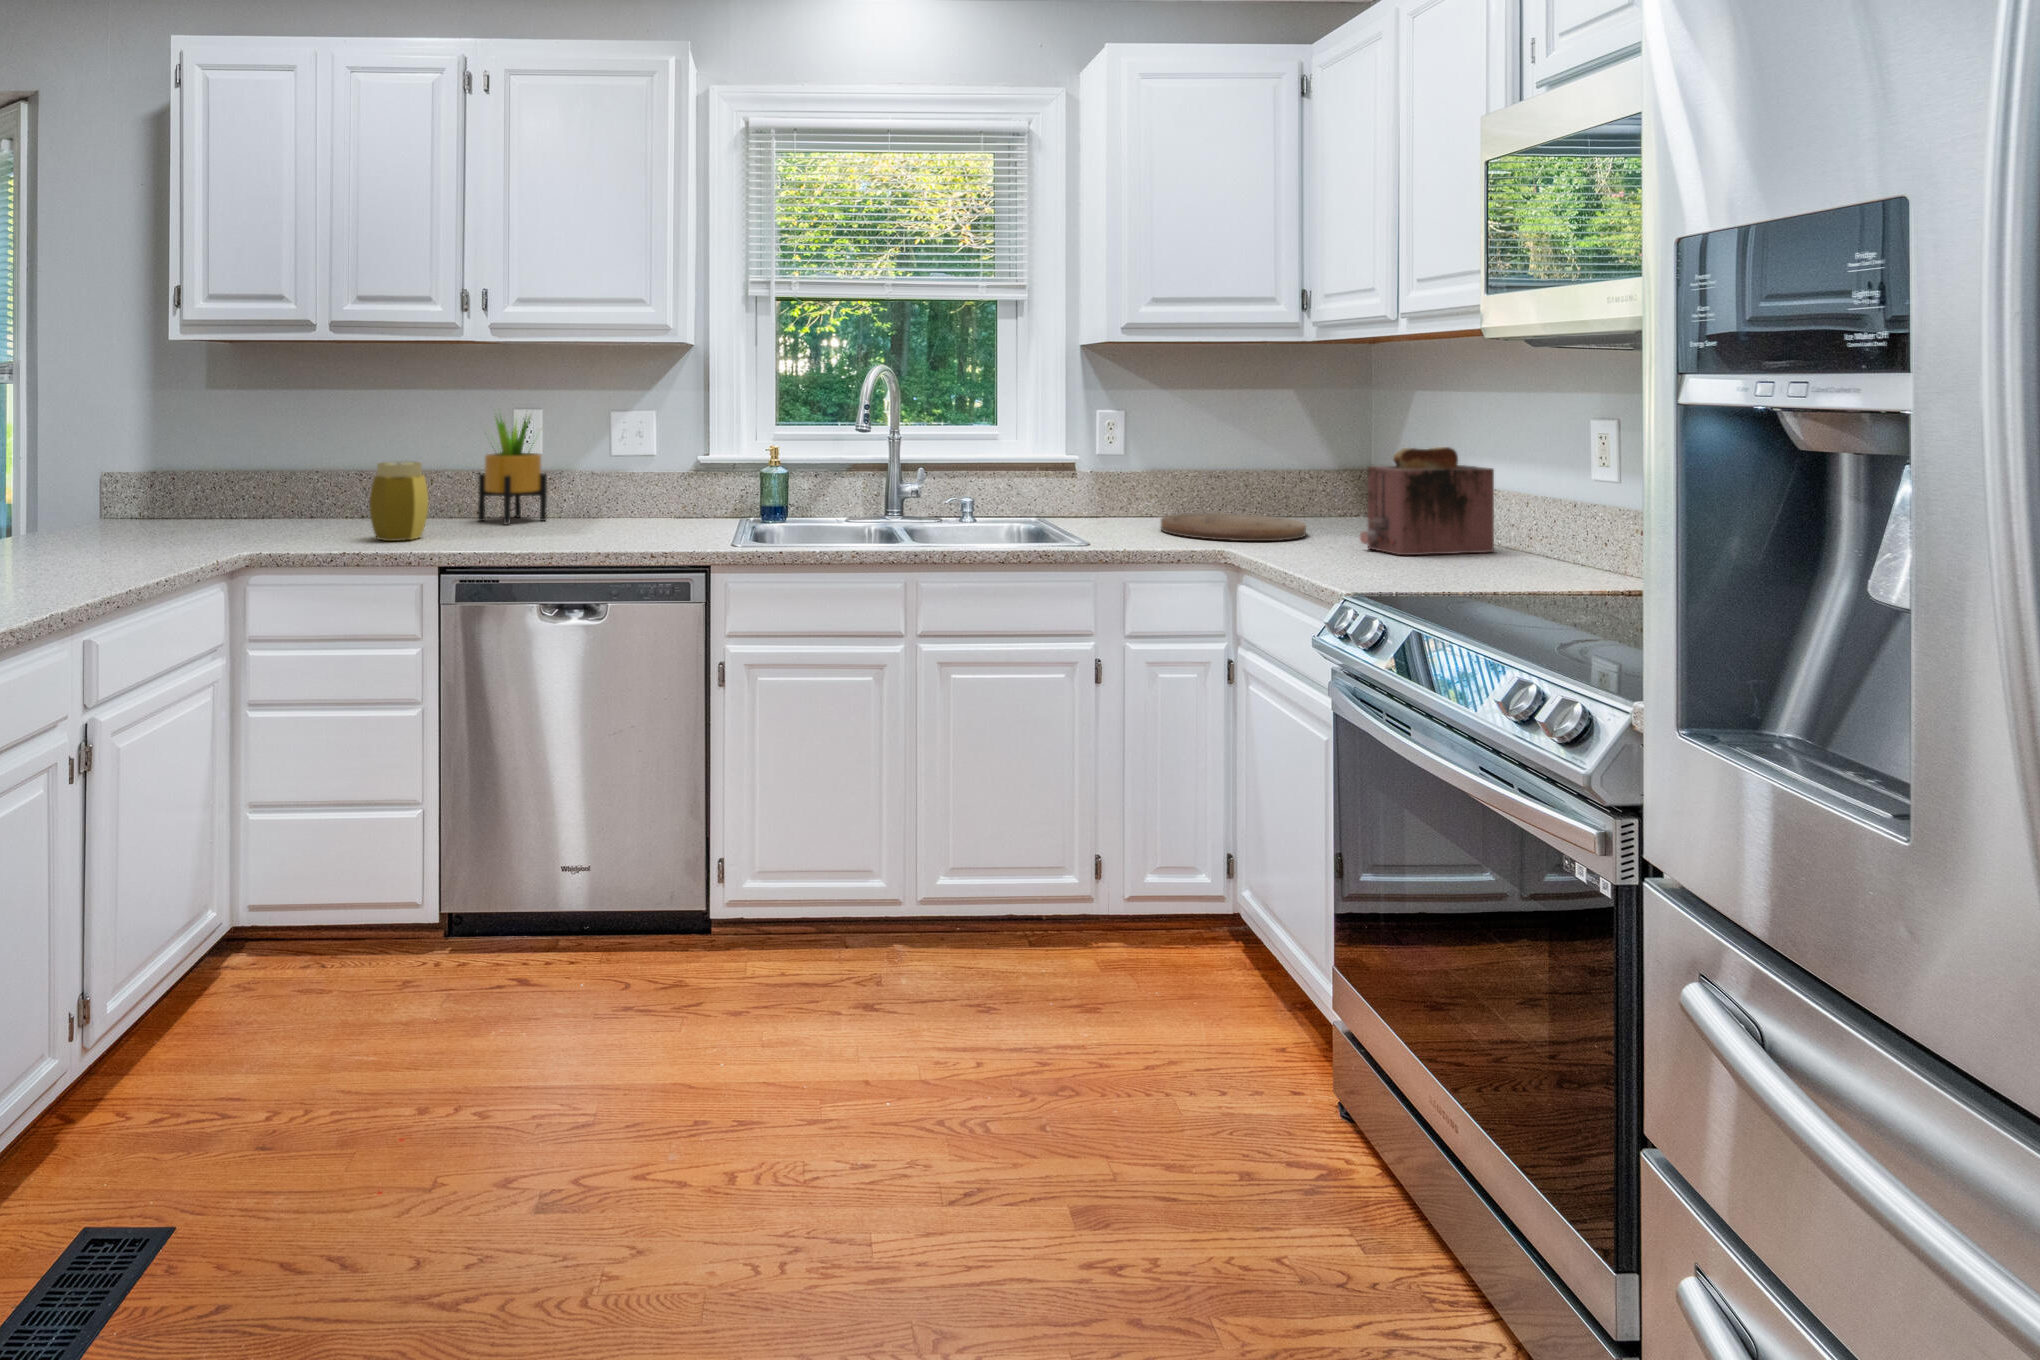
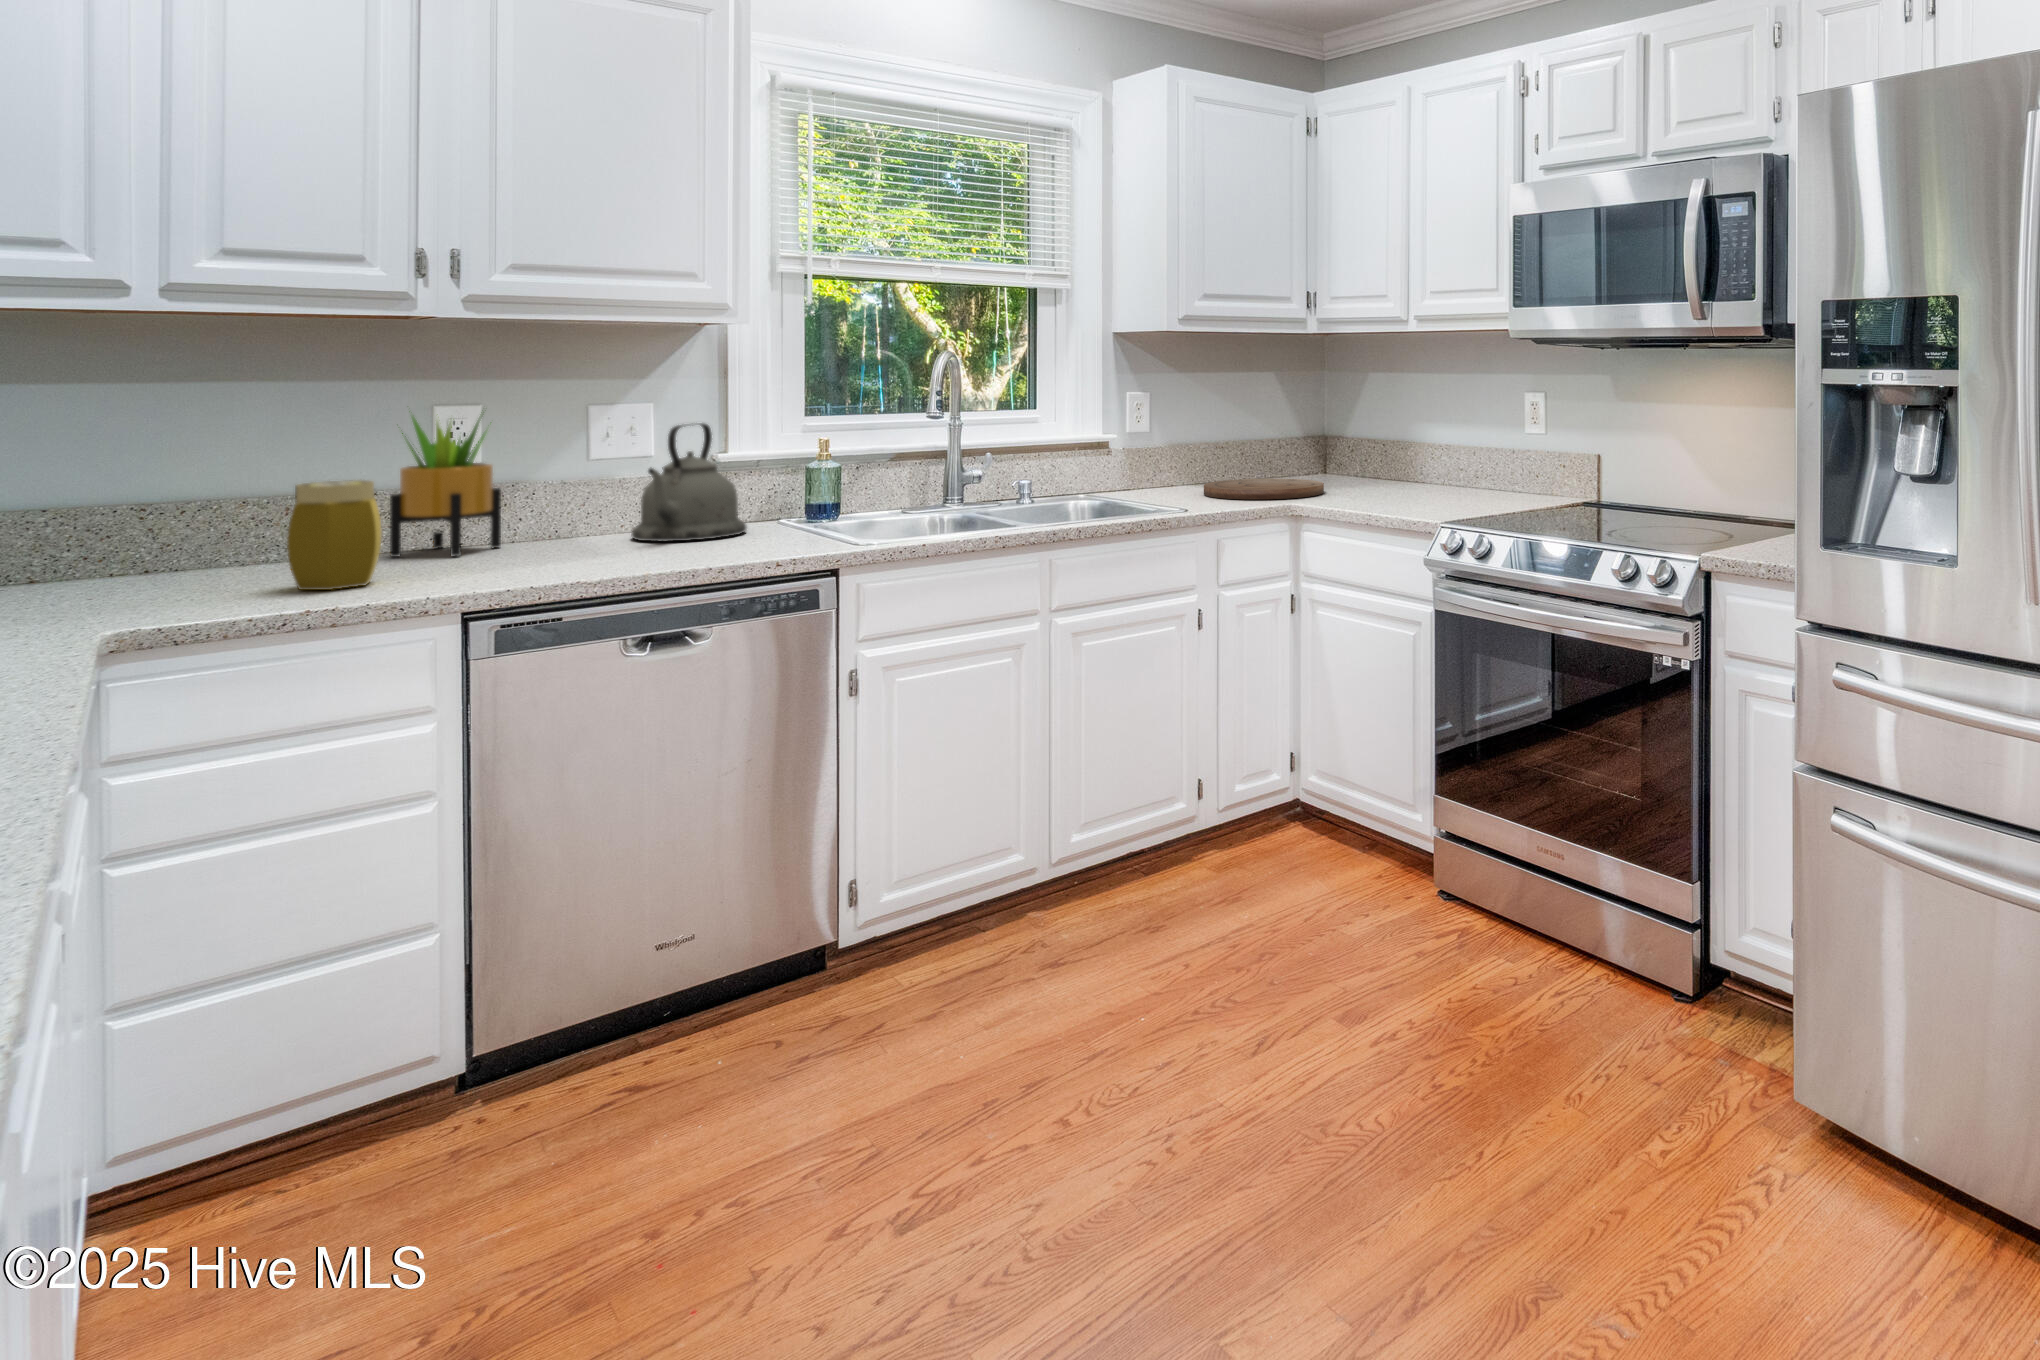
kettle: none [616,428,708,528] -> present [631,423,746,541]
toaster: present [1360,447,1494,555] -> none [1379,414,1461,498]

